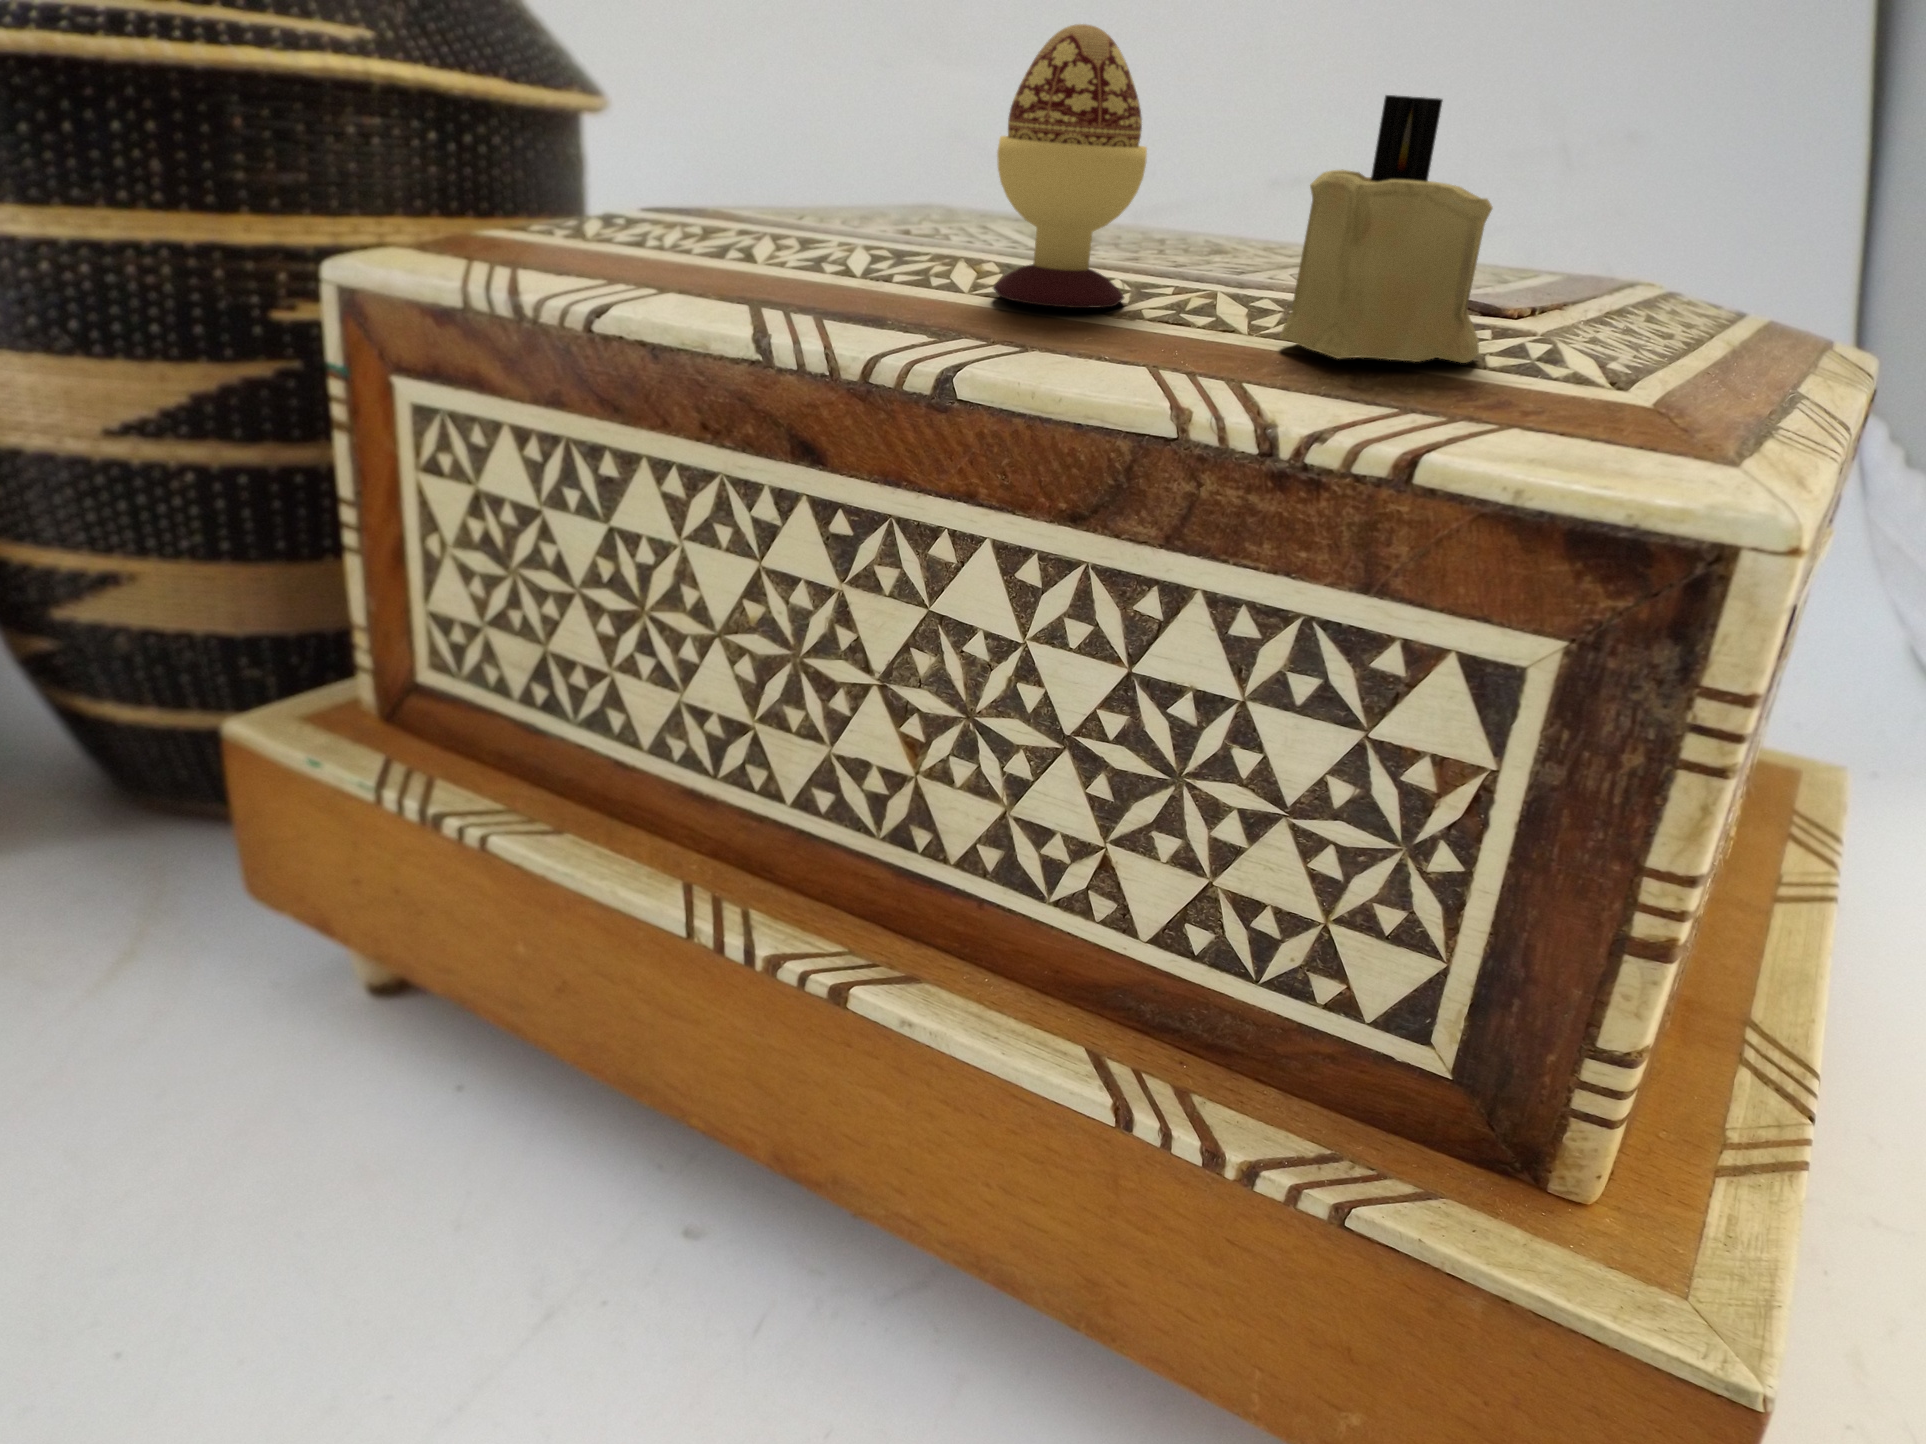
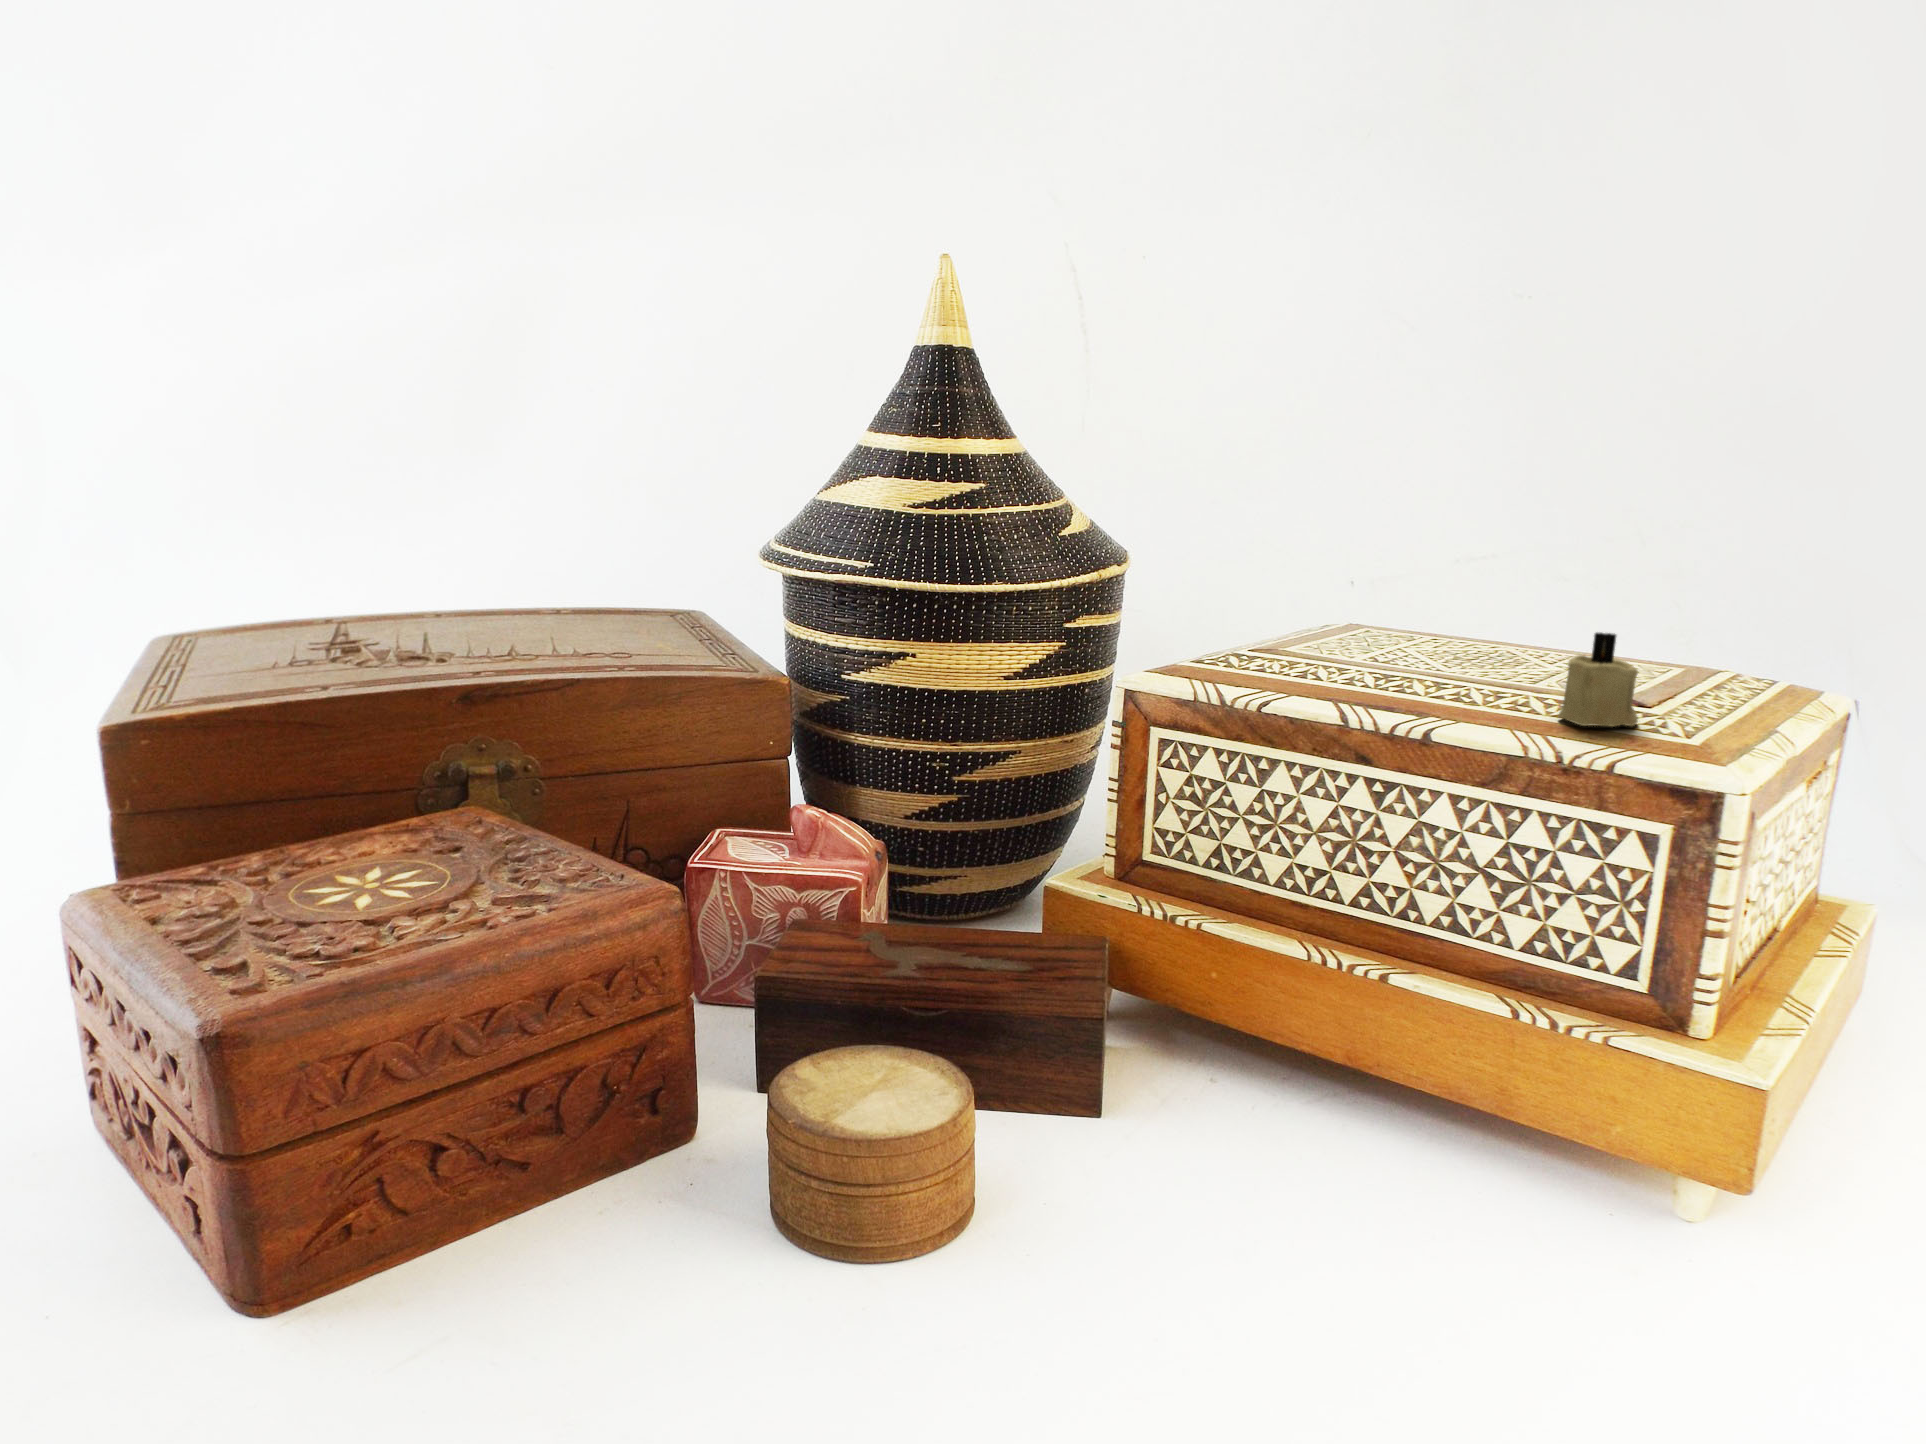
decorative egg: present [993,24,1147,308] -> none [1433,599,1497,703]

